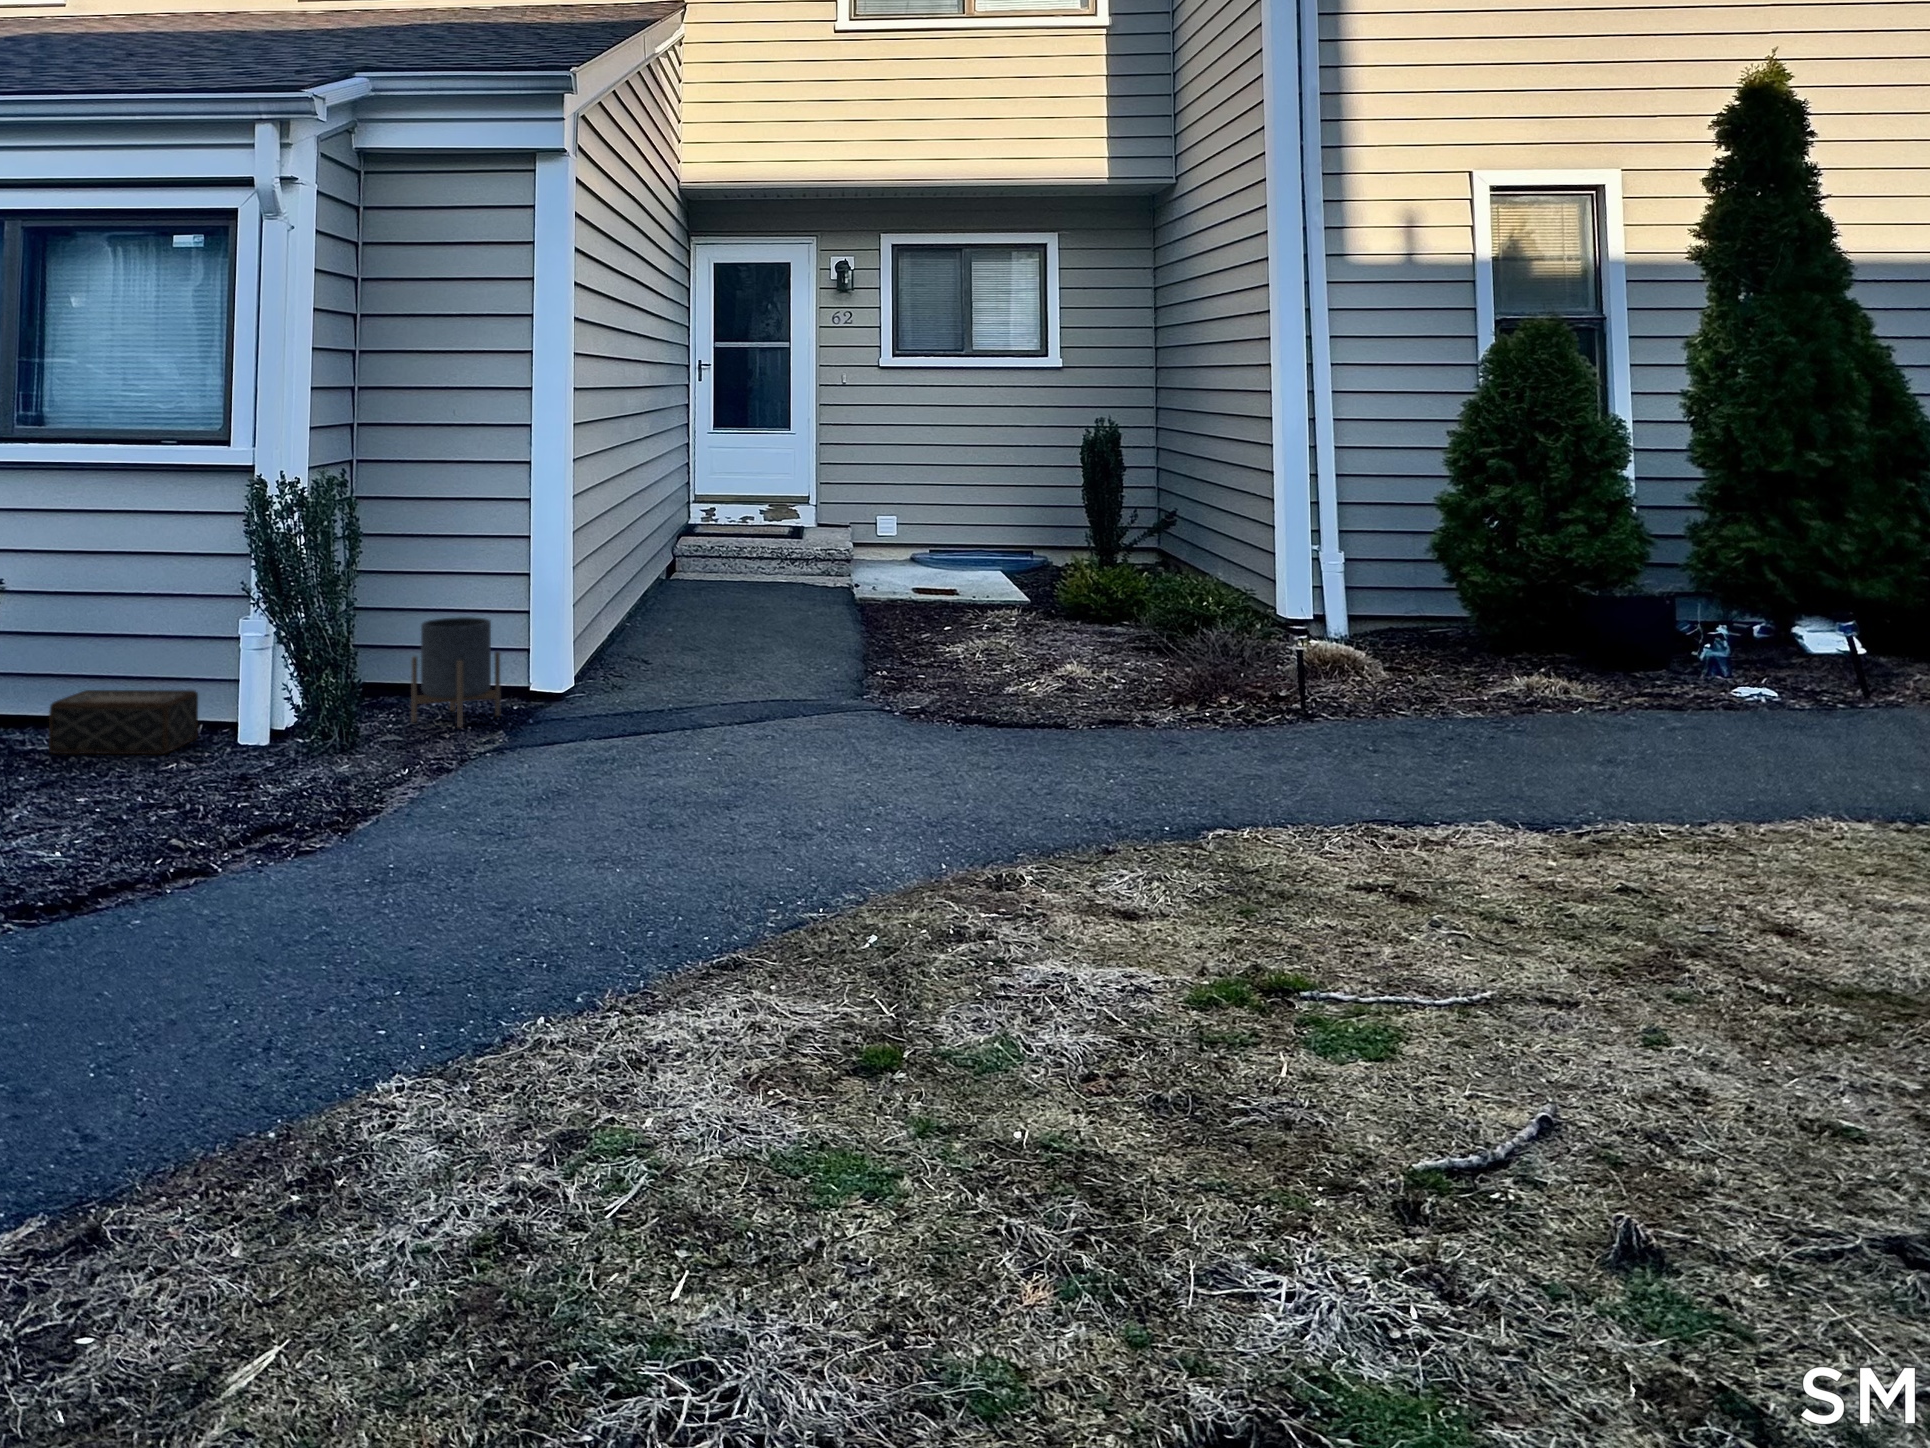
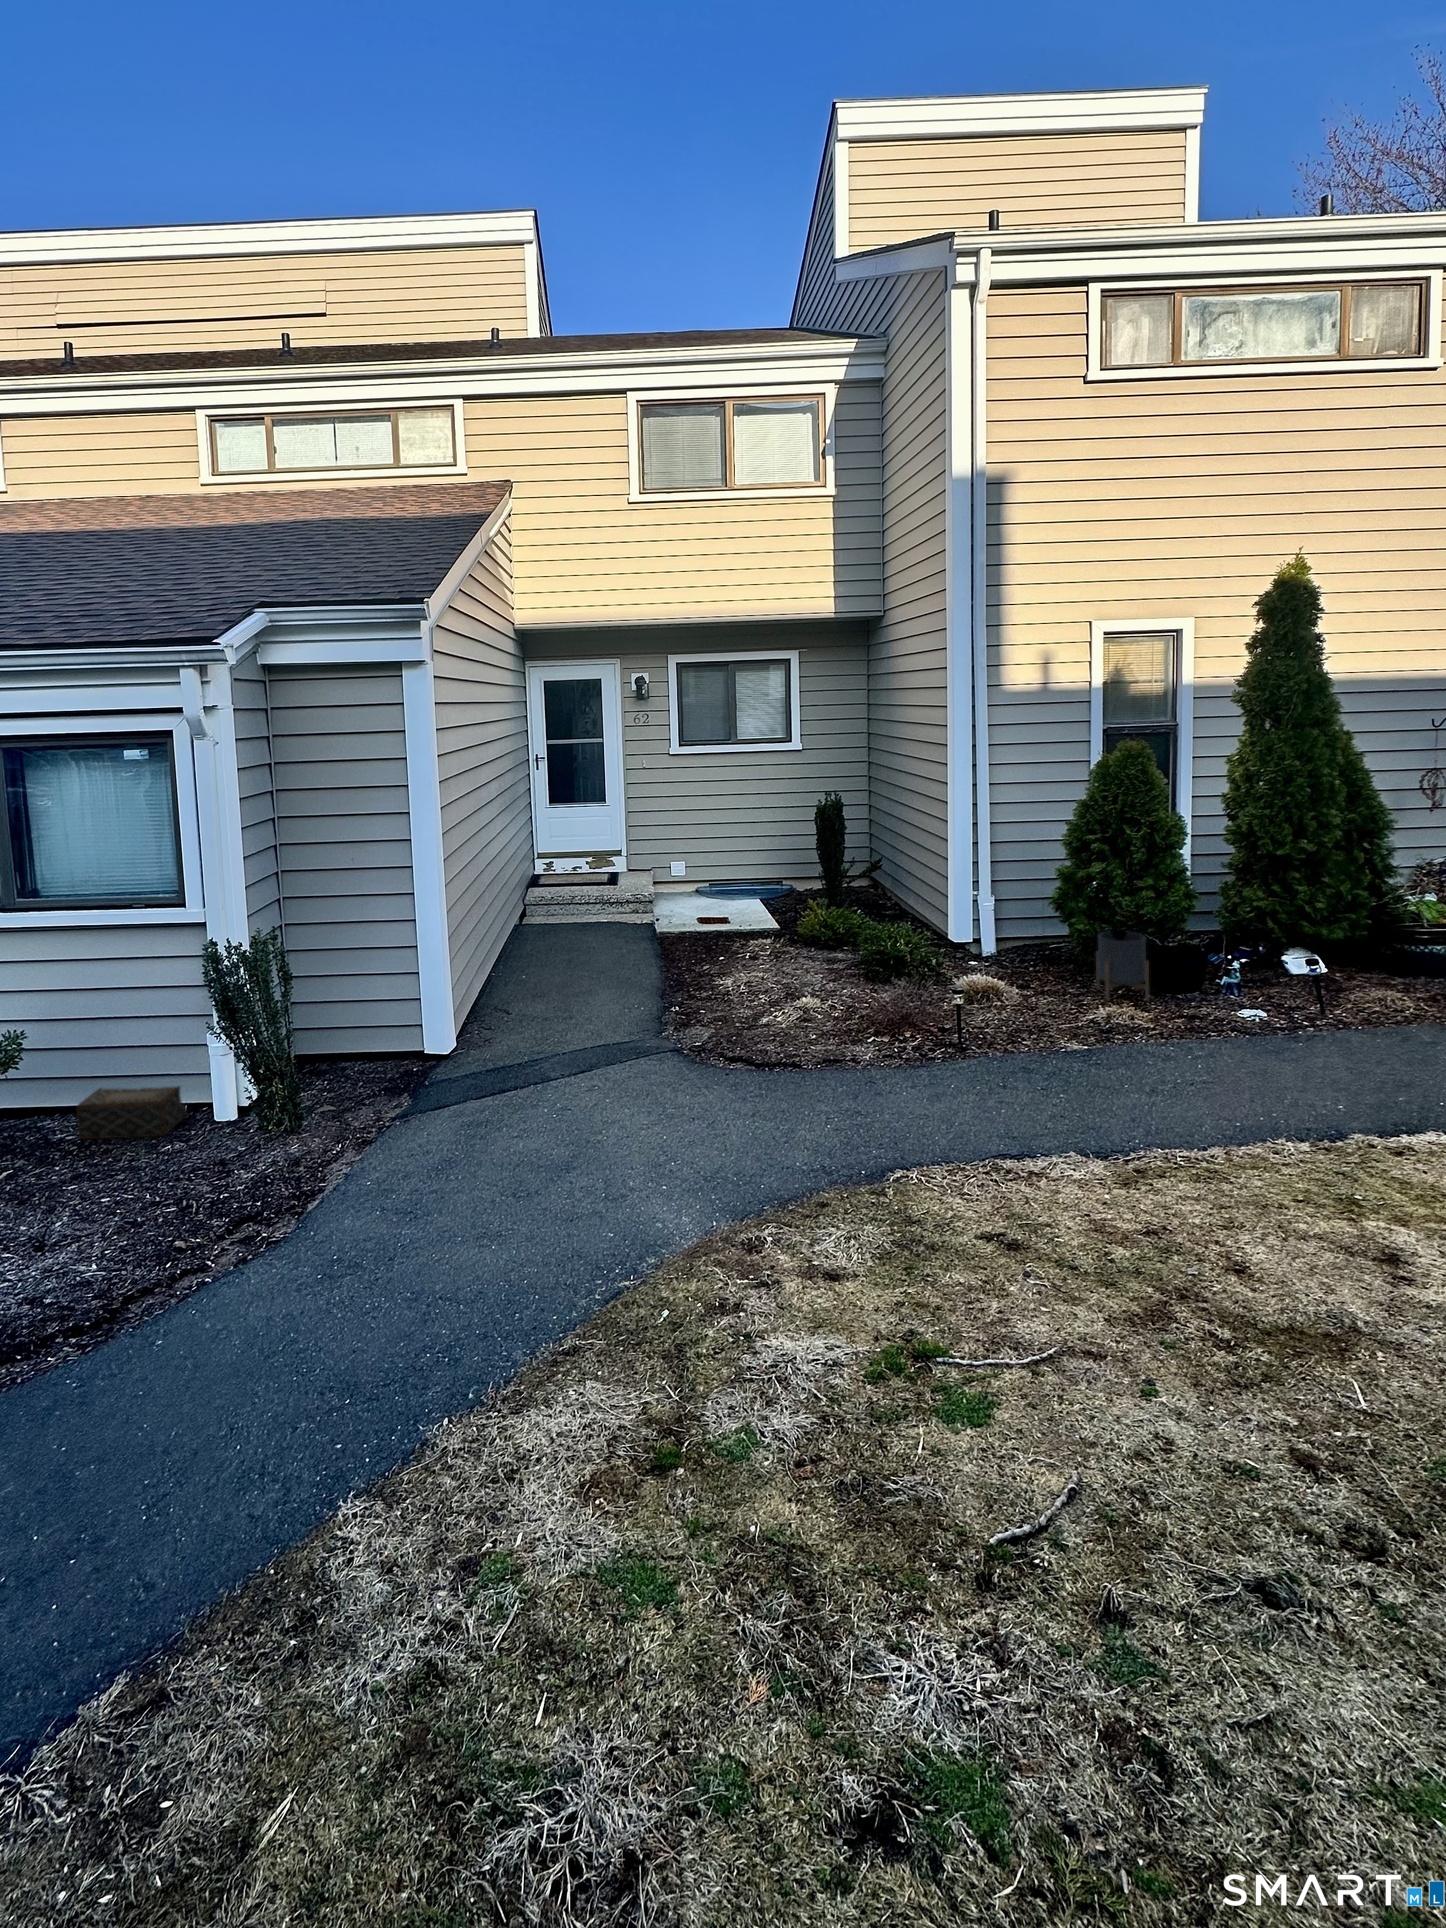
planter: present [411,617,500,727] -> present [1096,932,1149,1001]

